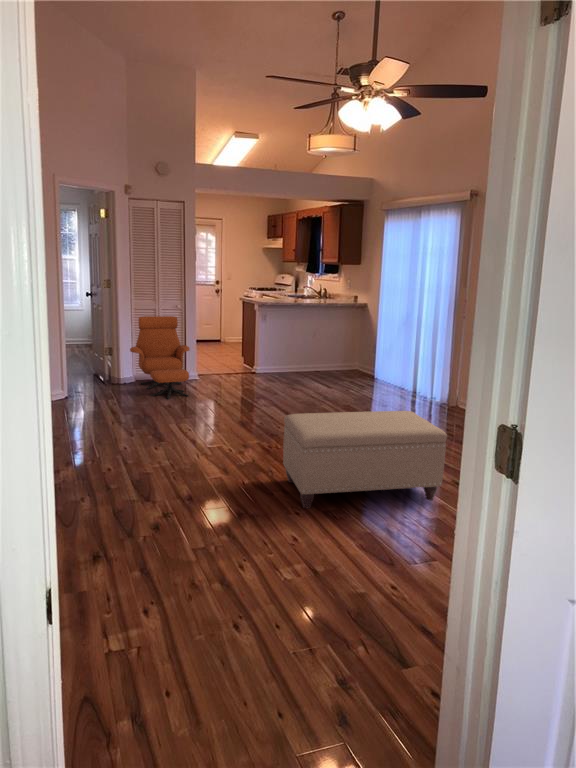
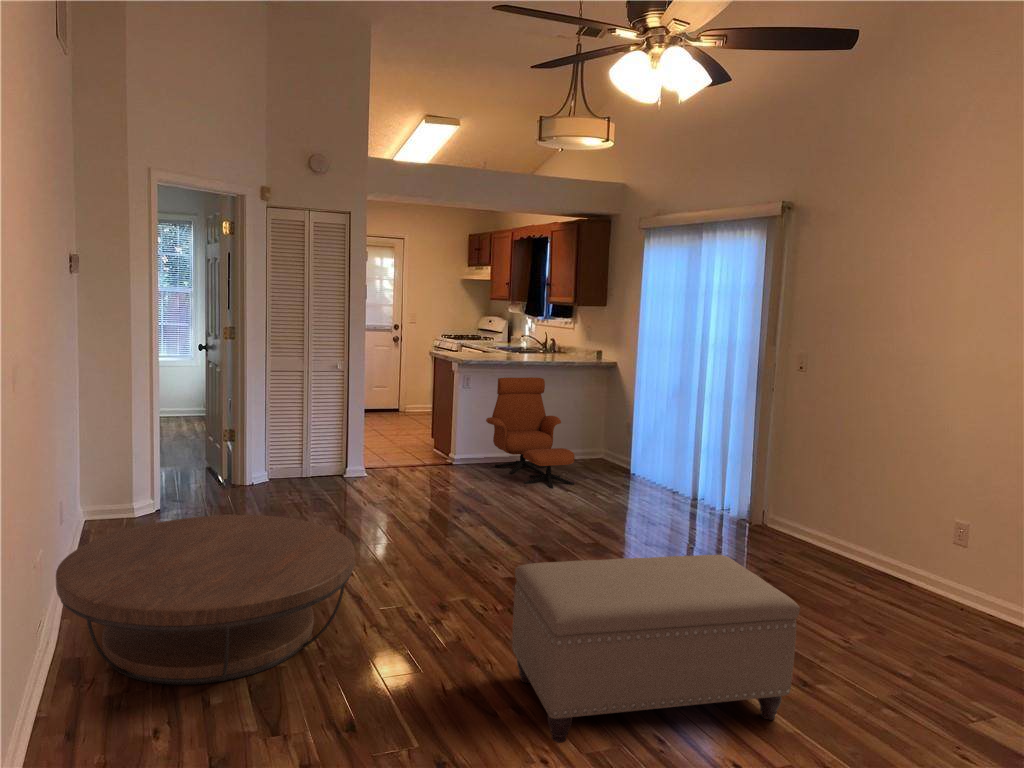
lounge chair: present [130,316,190,399] -> present [486,377,575,489]
coffee table: none [21,393,191,481] -> present [56,515,355,685]

